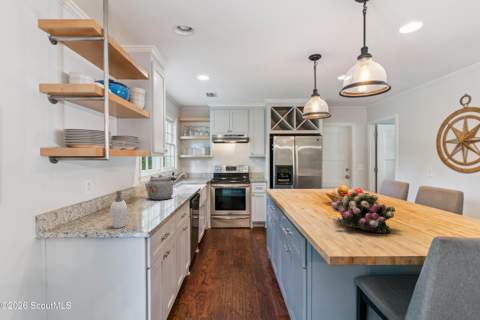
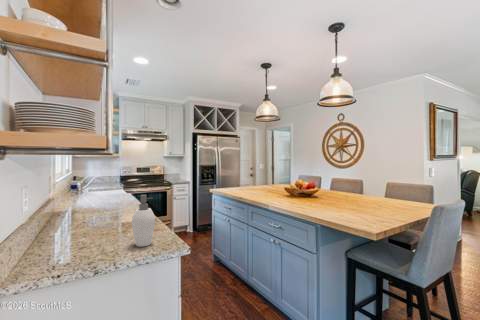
kettle: present [145,175,177,200] -> none [82,177,128,210]
flower arrangement: present [331,190,395,233] -> none [324,180,372,210]

